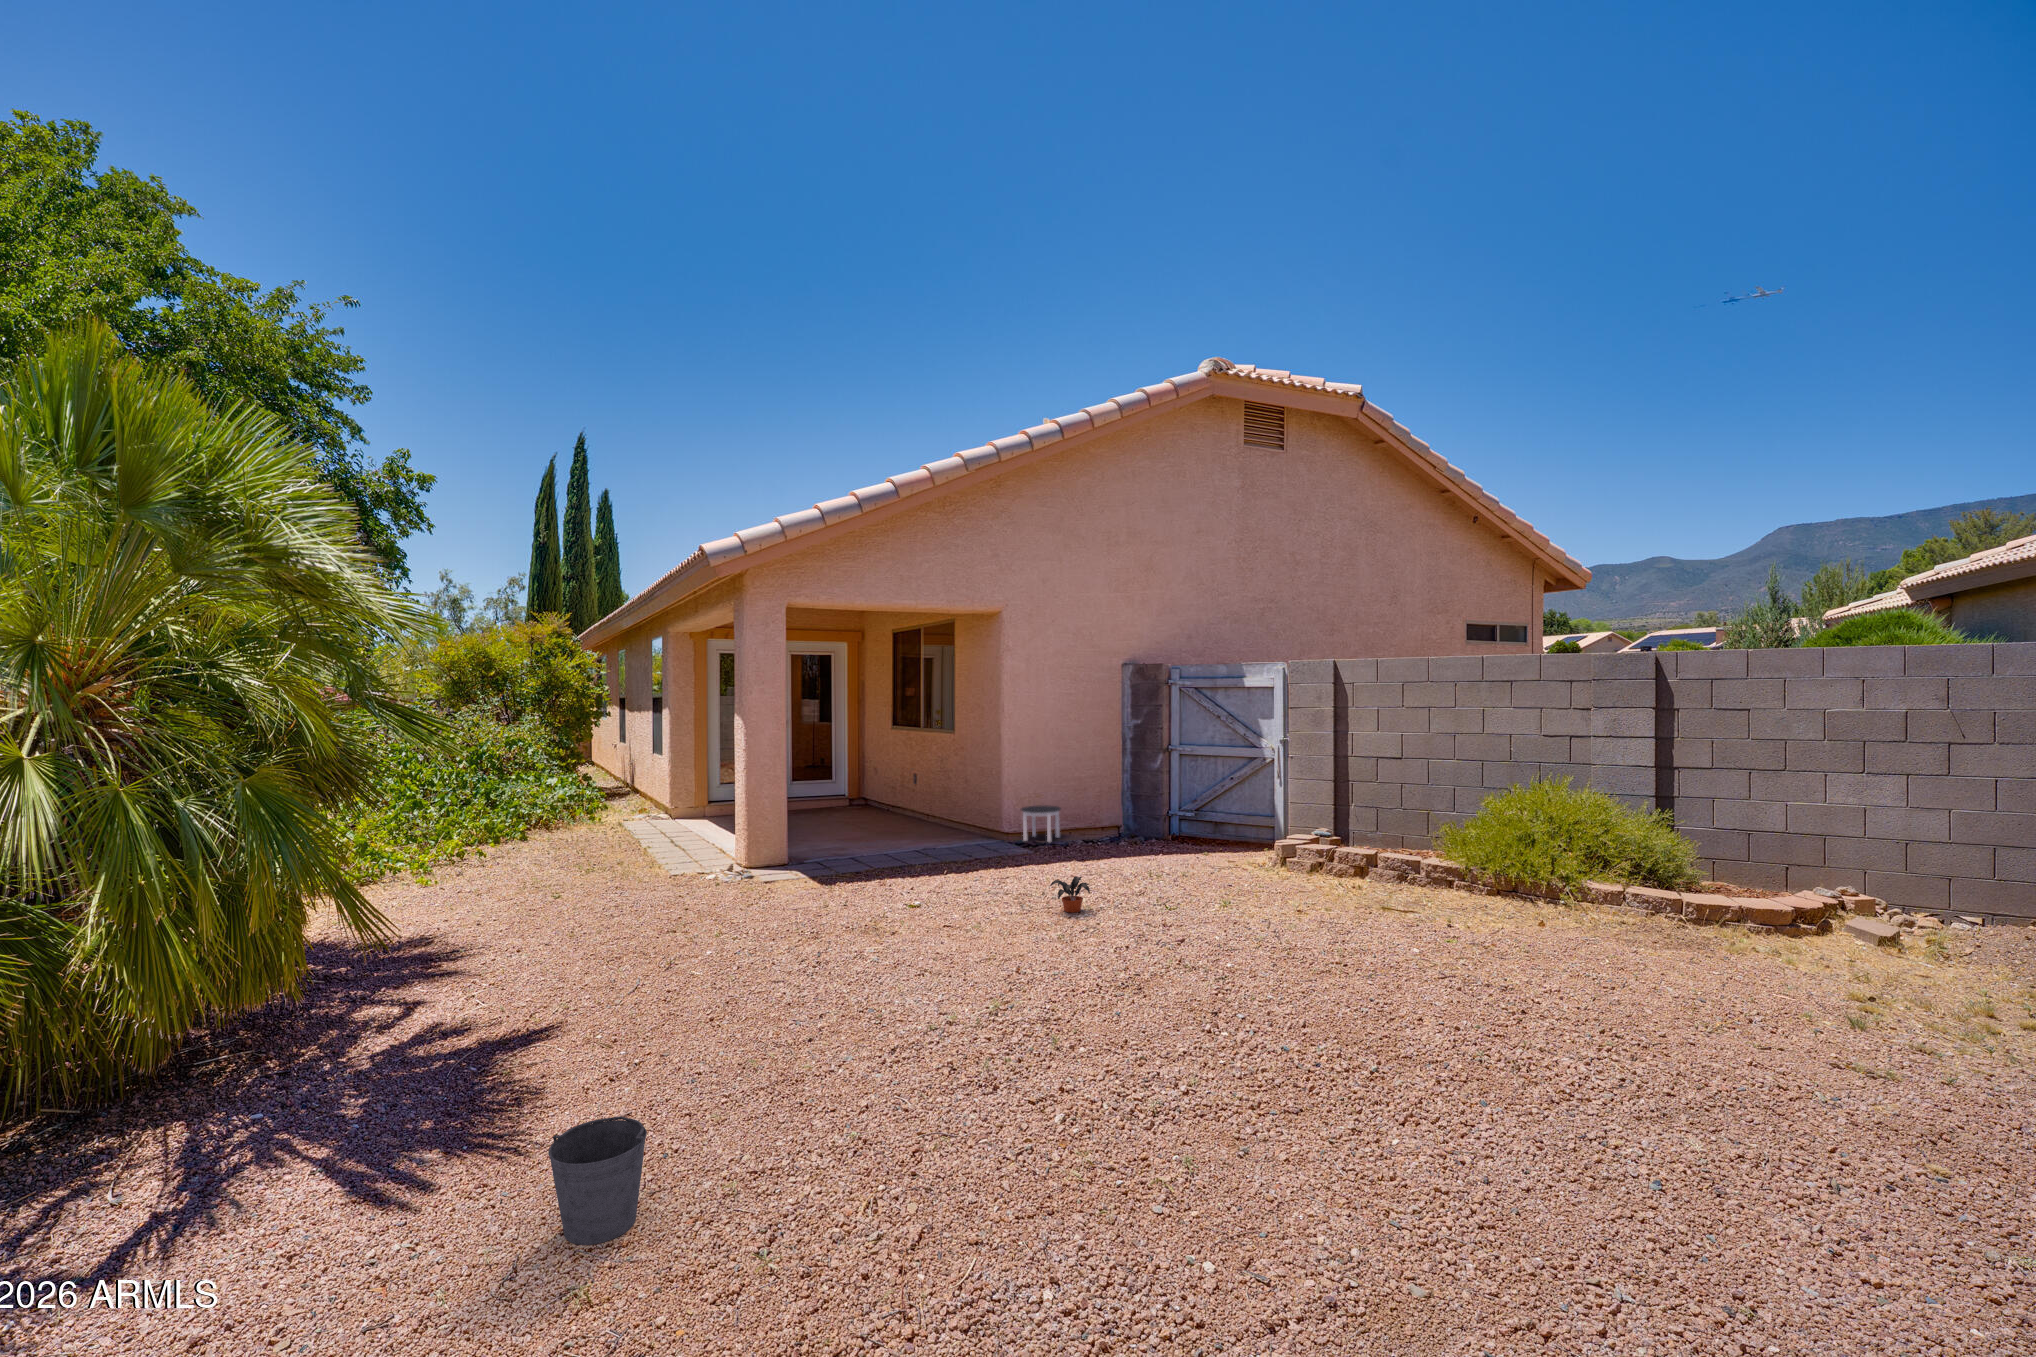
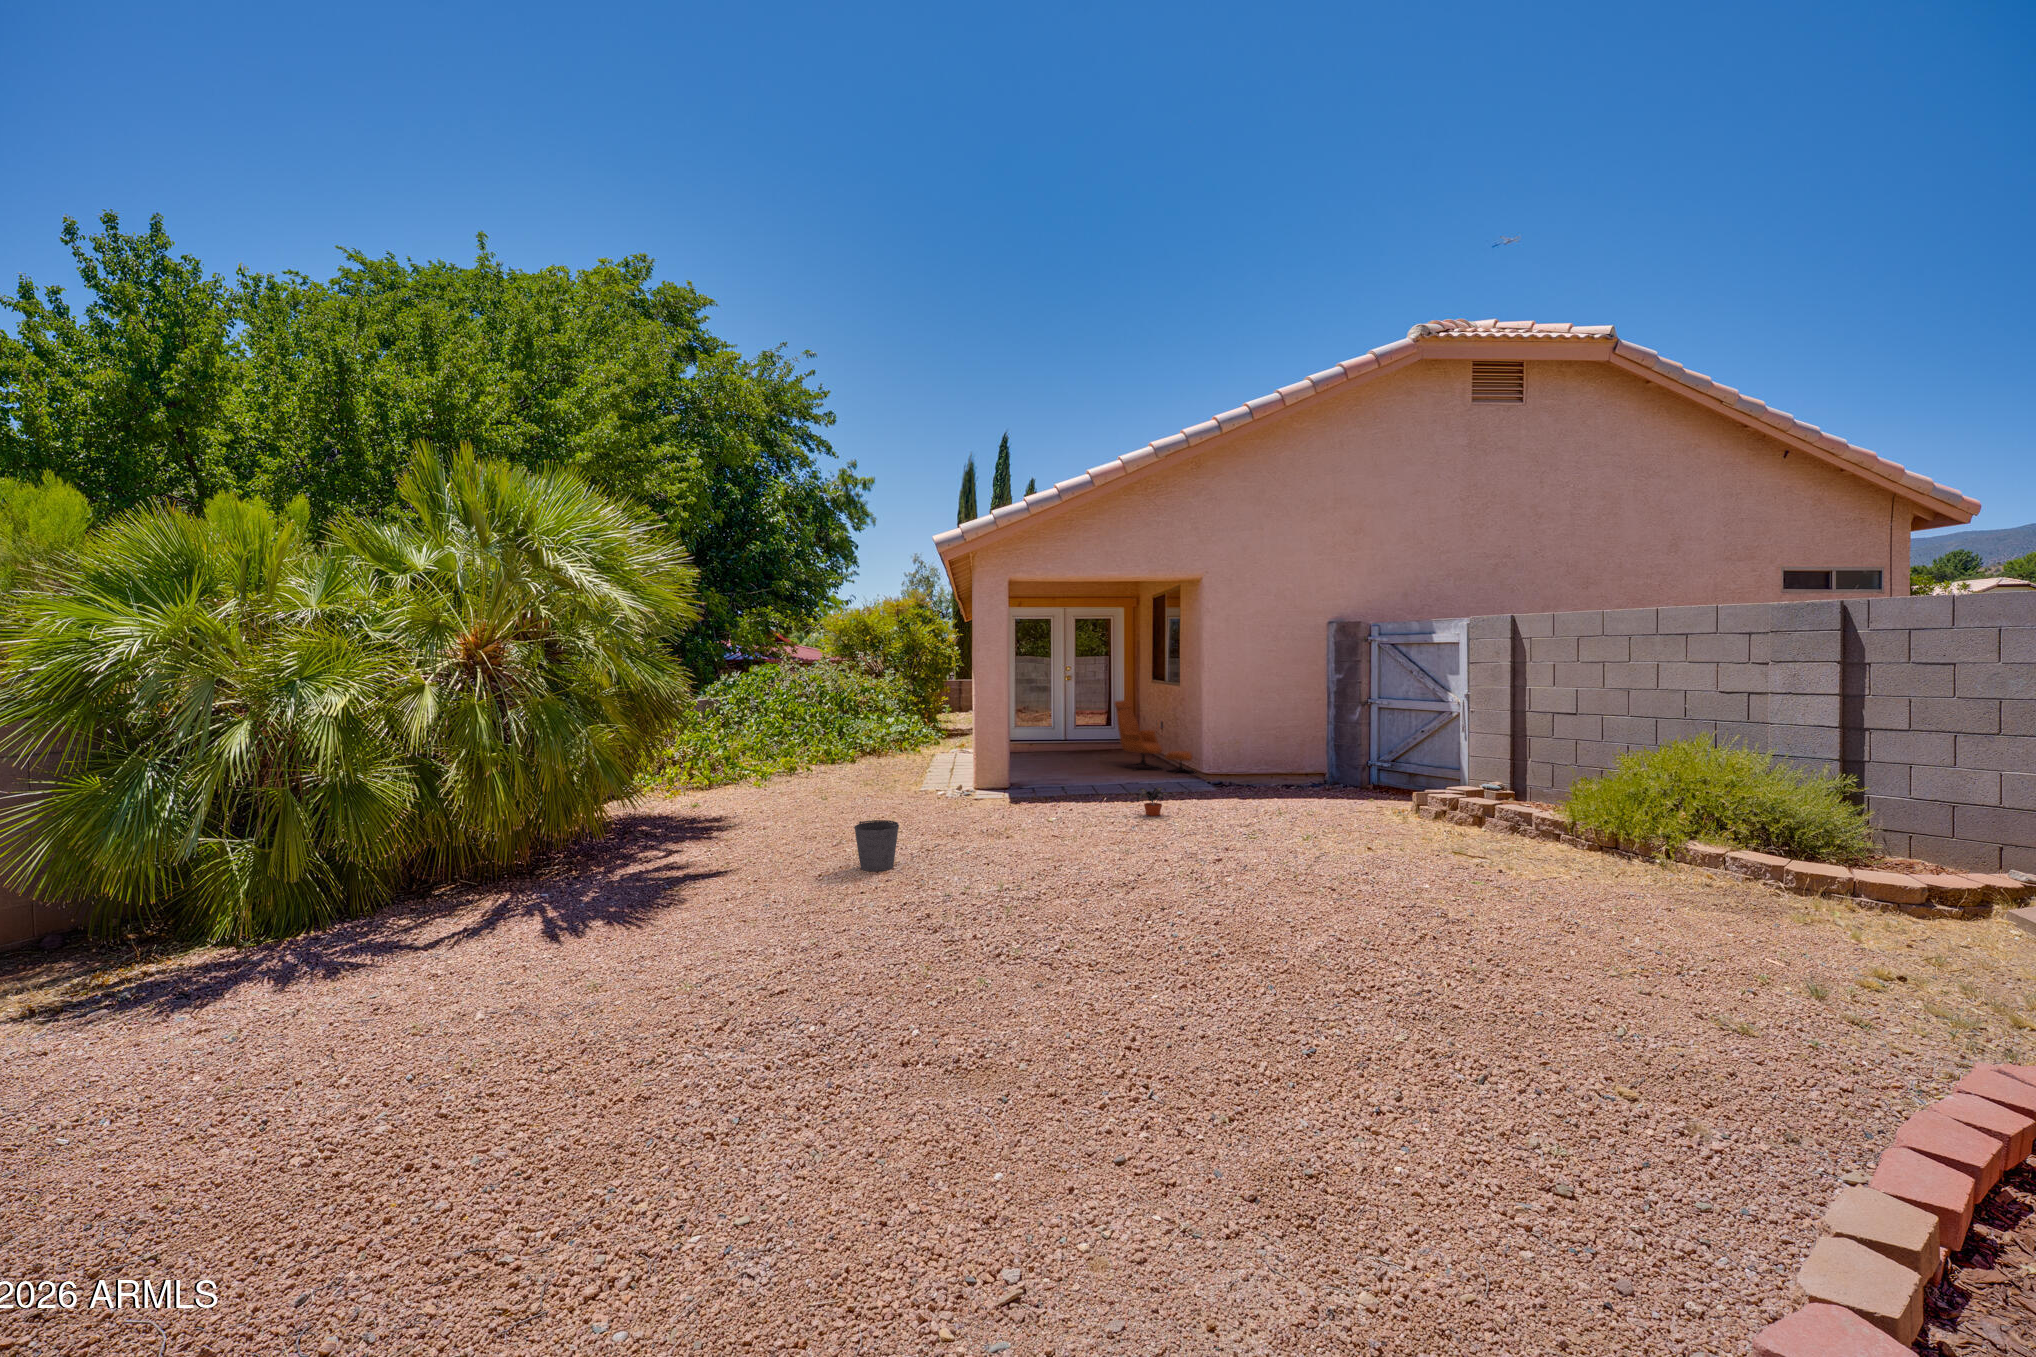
lounge chair: none [905,759,1009,846] -> present [1115,700,1192,771]
round table: present [1021,805,1061,842] -> none [1208,745,1245,776]
bucket: present [548,1116,647,1245] -> present [854,820,899,871]

